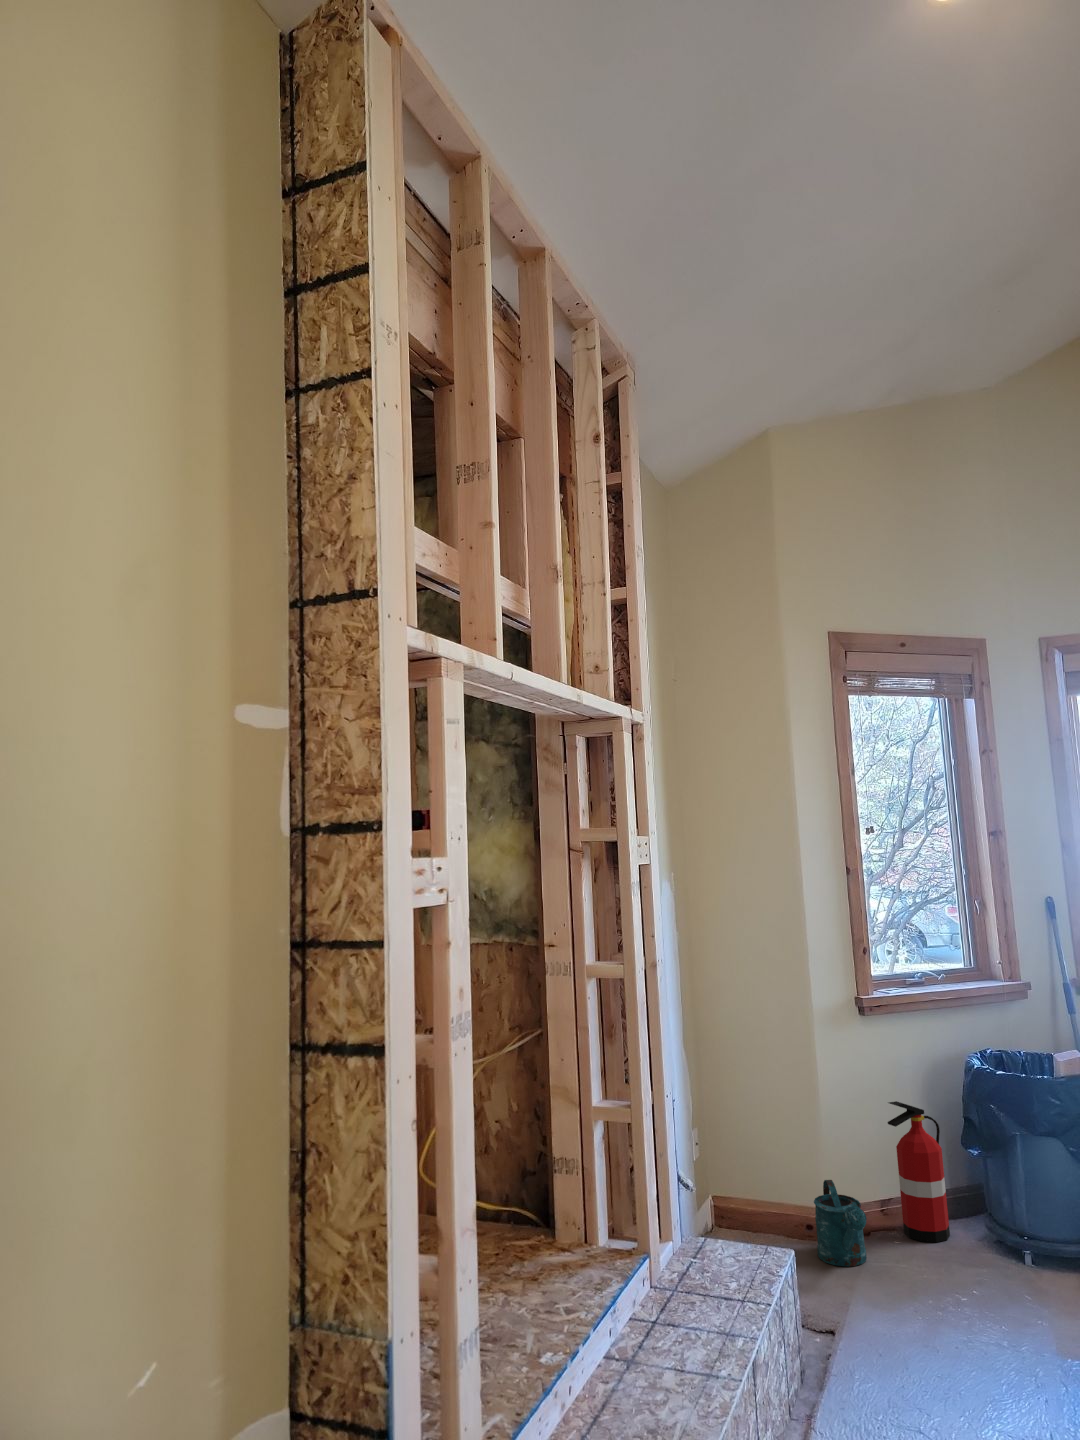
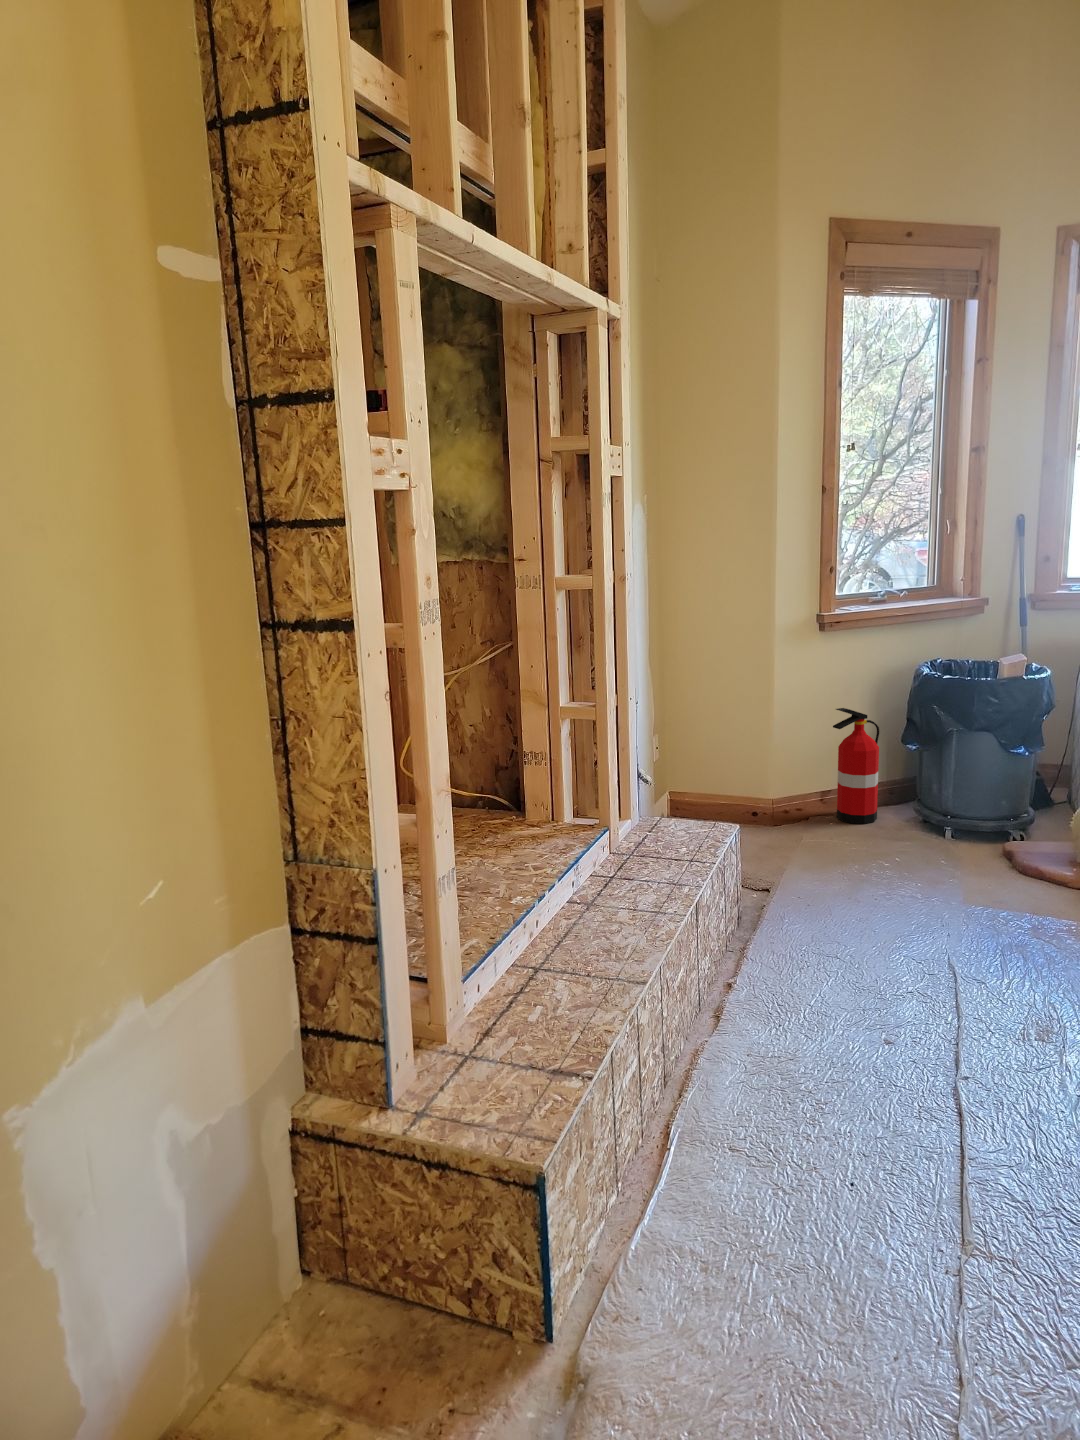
watering can: present [814,1180,867,1266] -> none [759,774,805,842]

